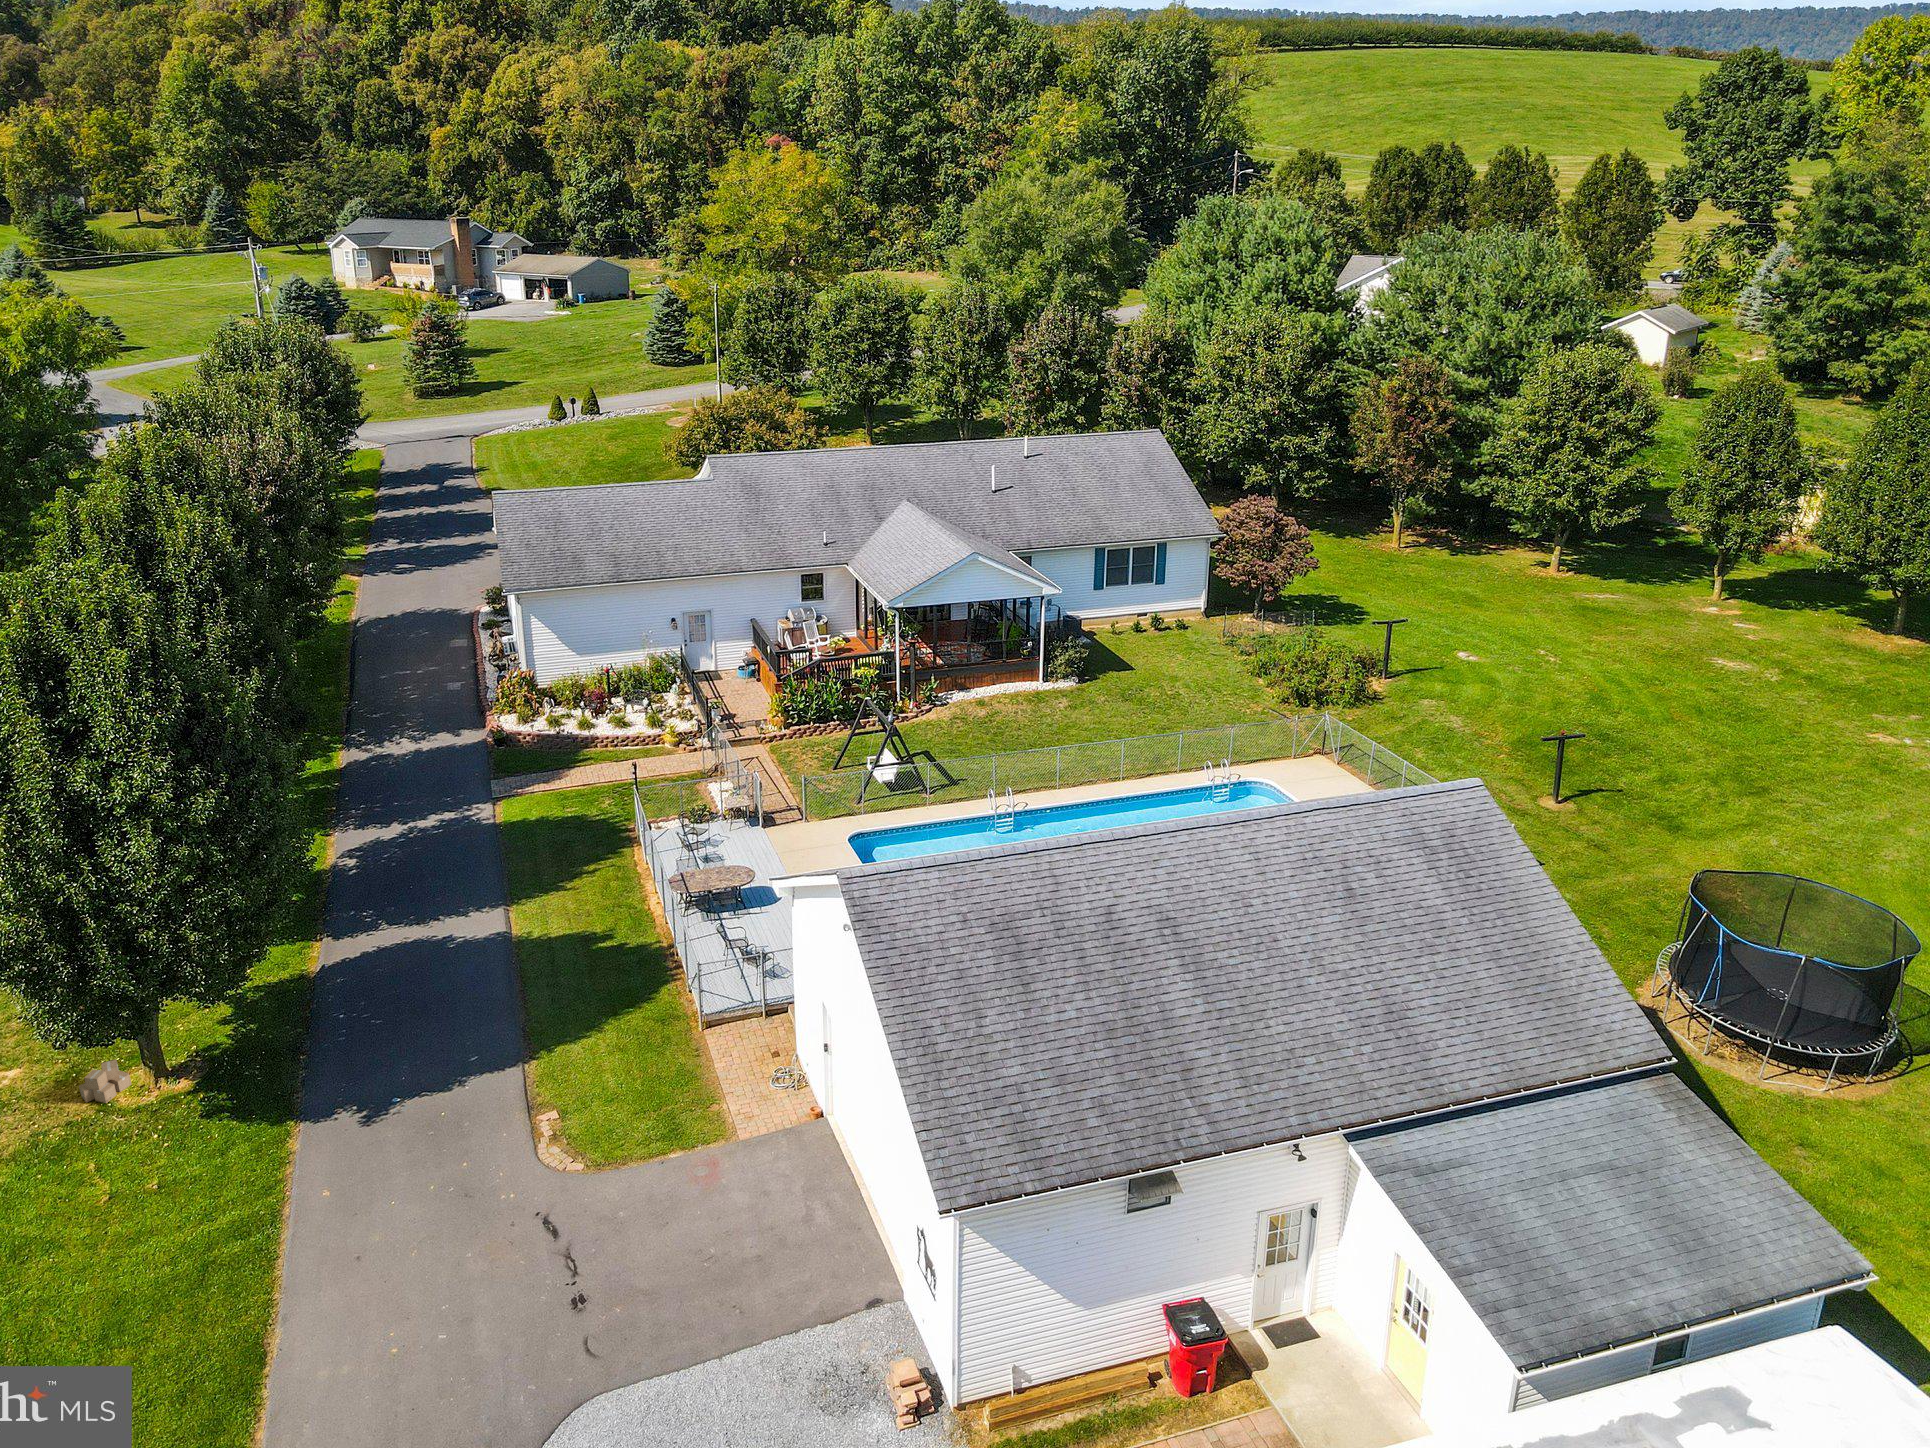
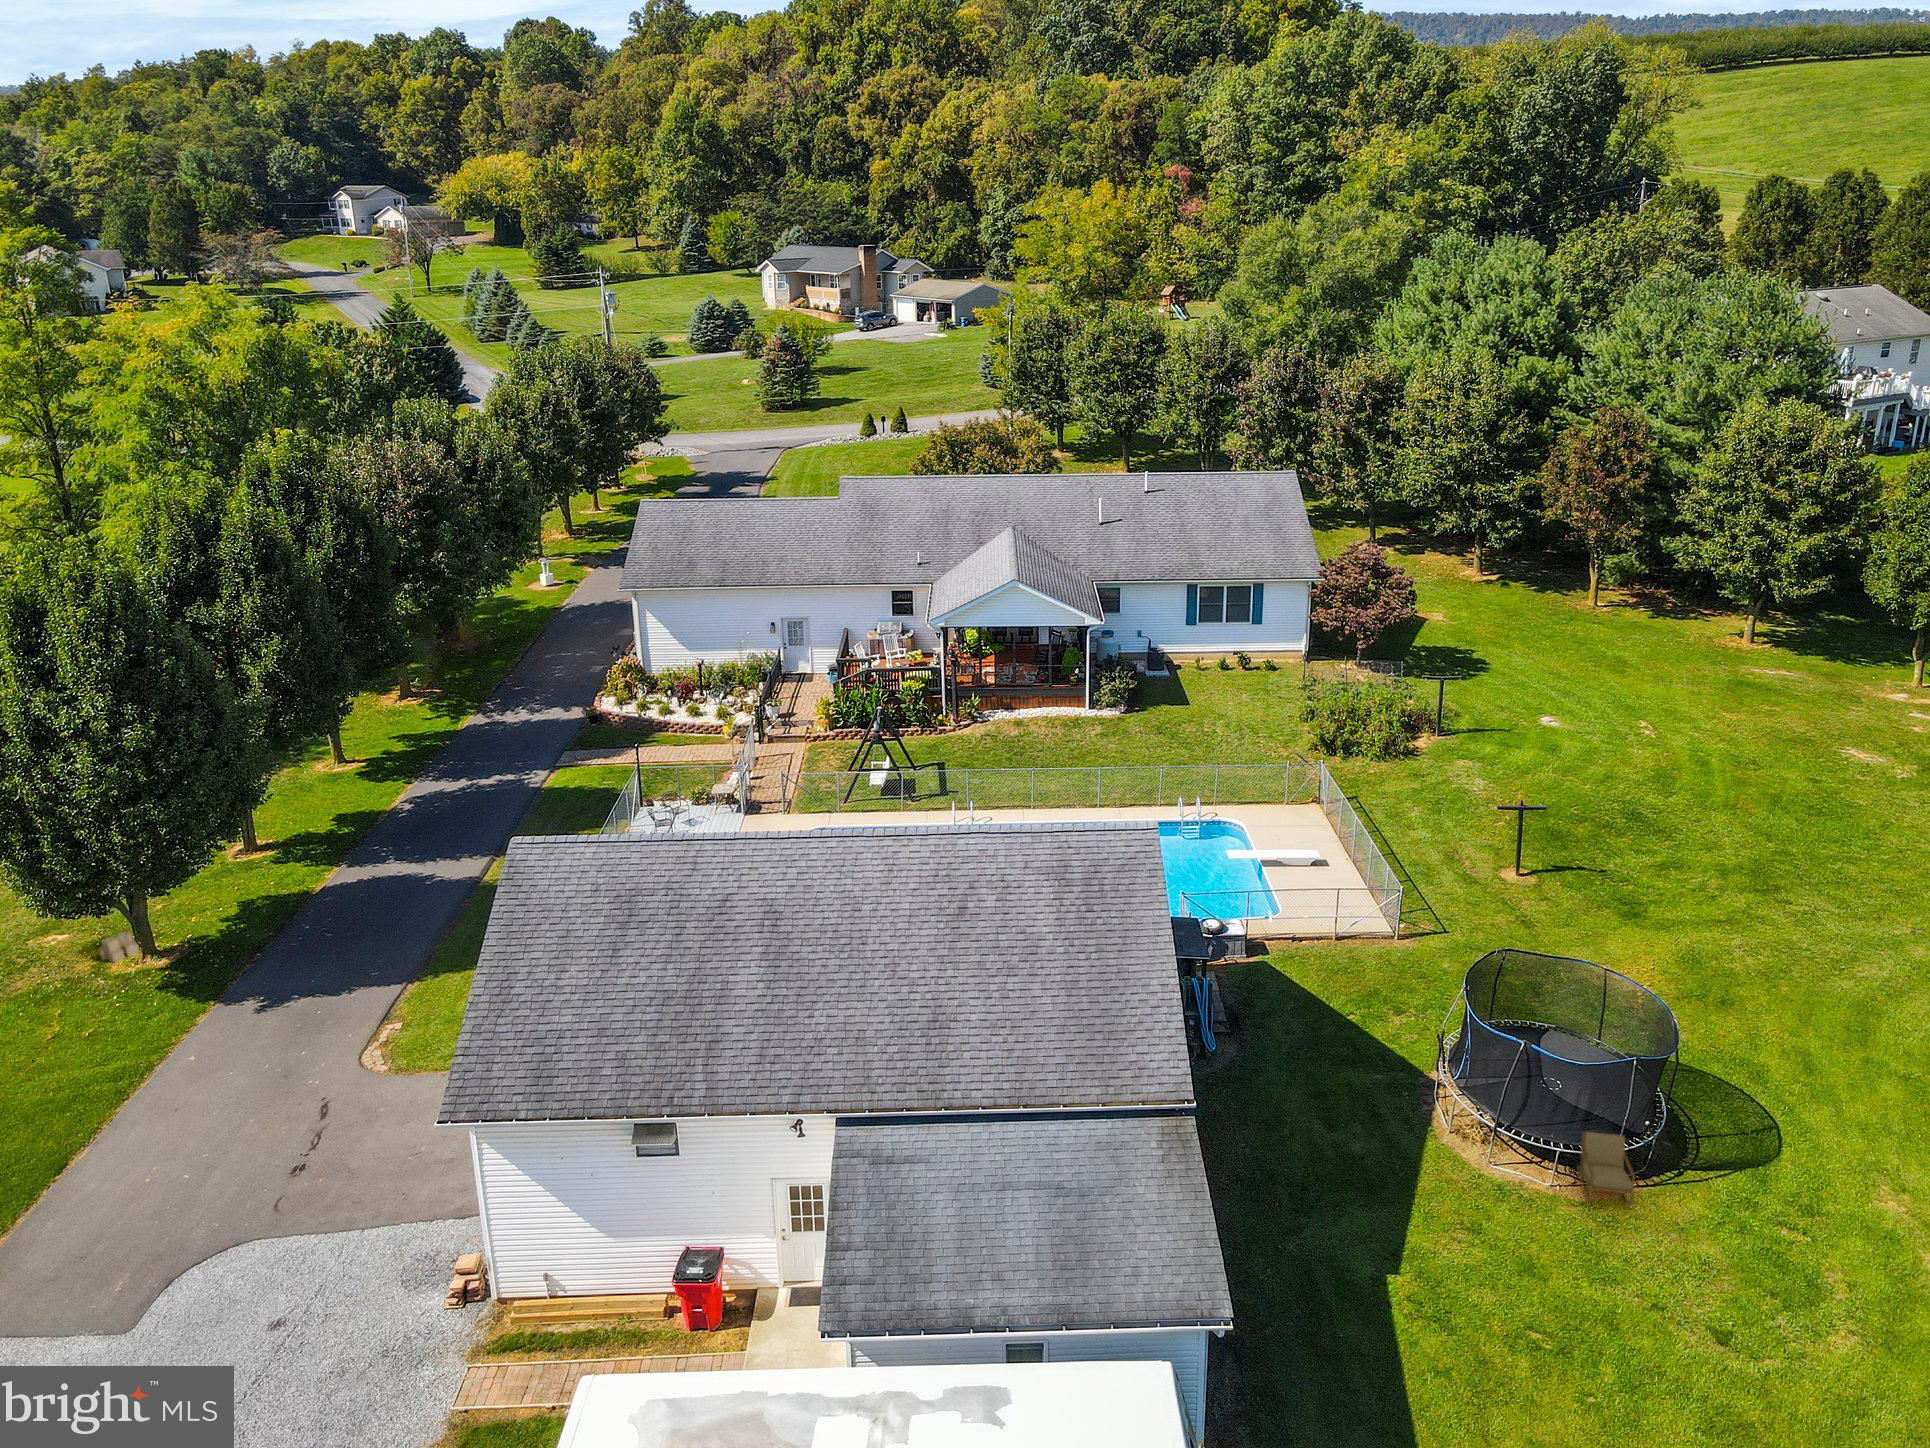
chair: none [1837,1029,1914,1095] -> present [1577,1132,1635,1206]

